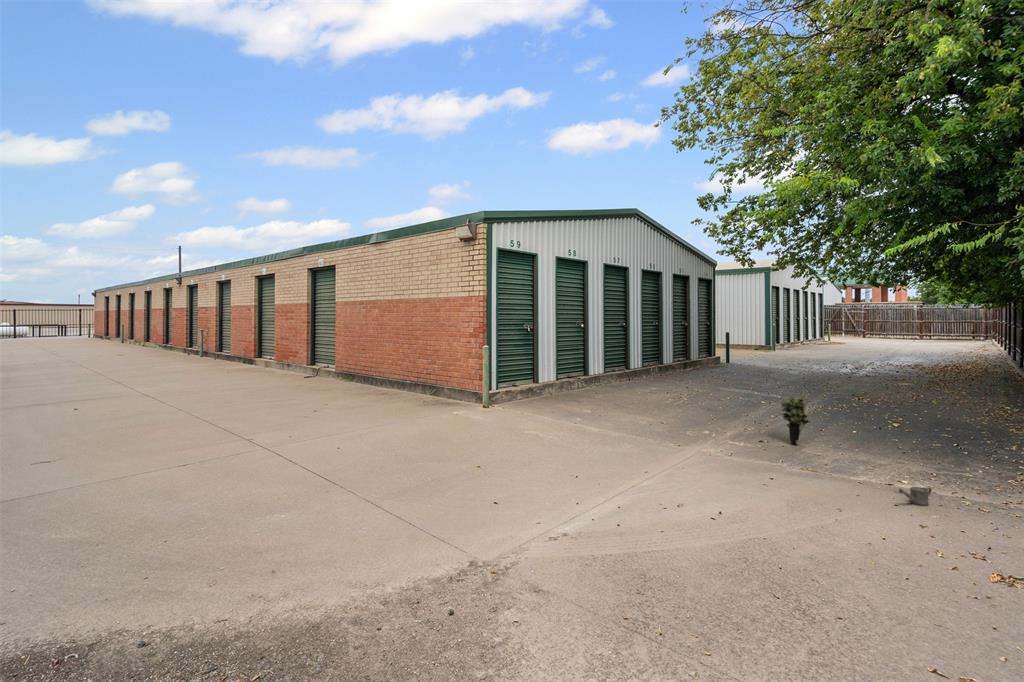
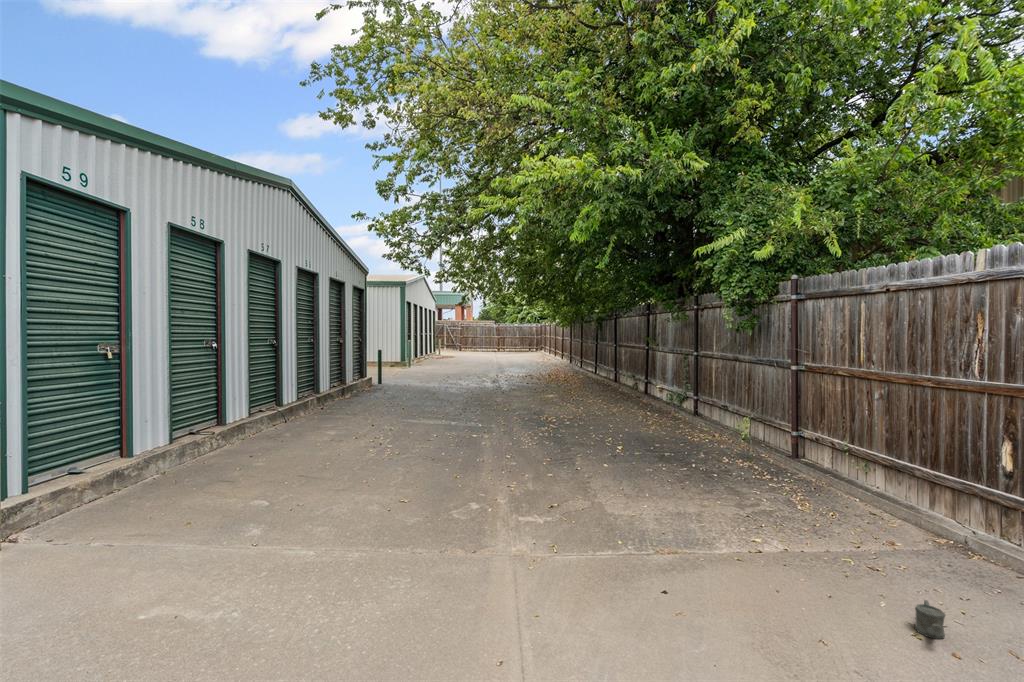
potted plant: present [781,397,810,445] -> none [596,450,636,524]

